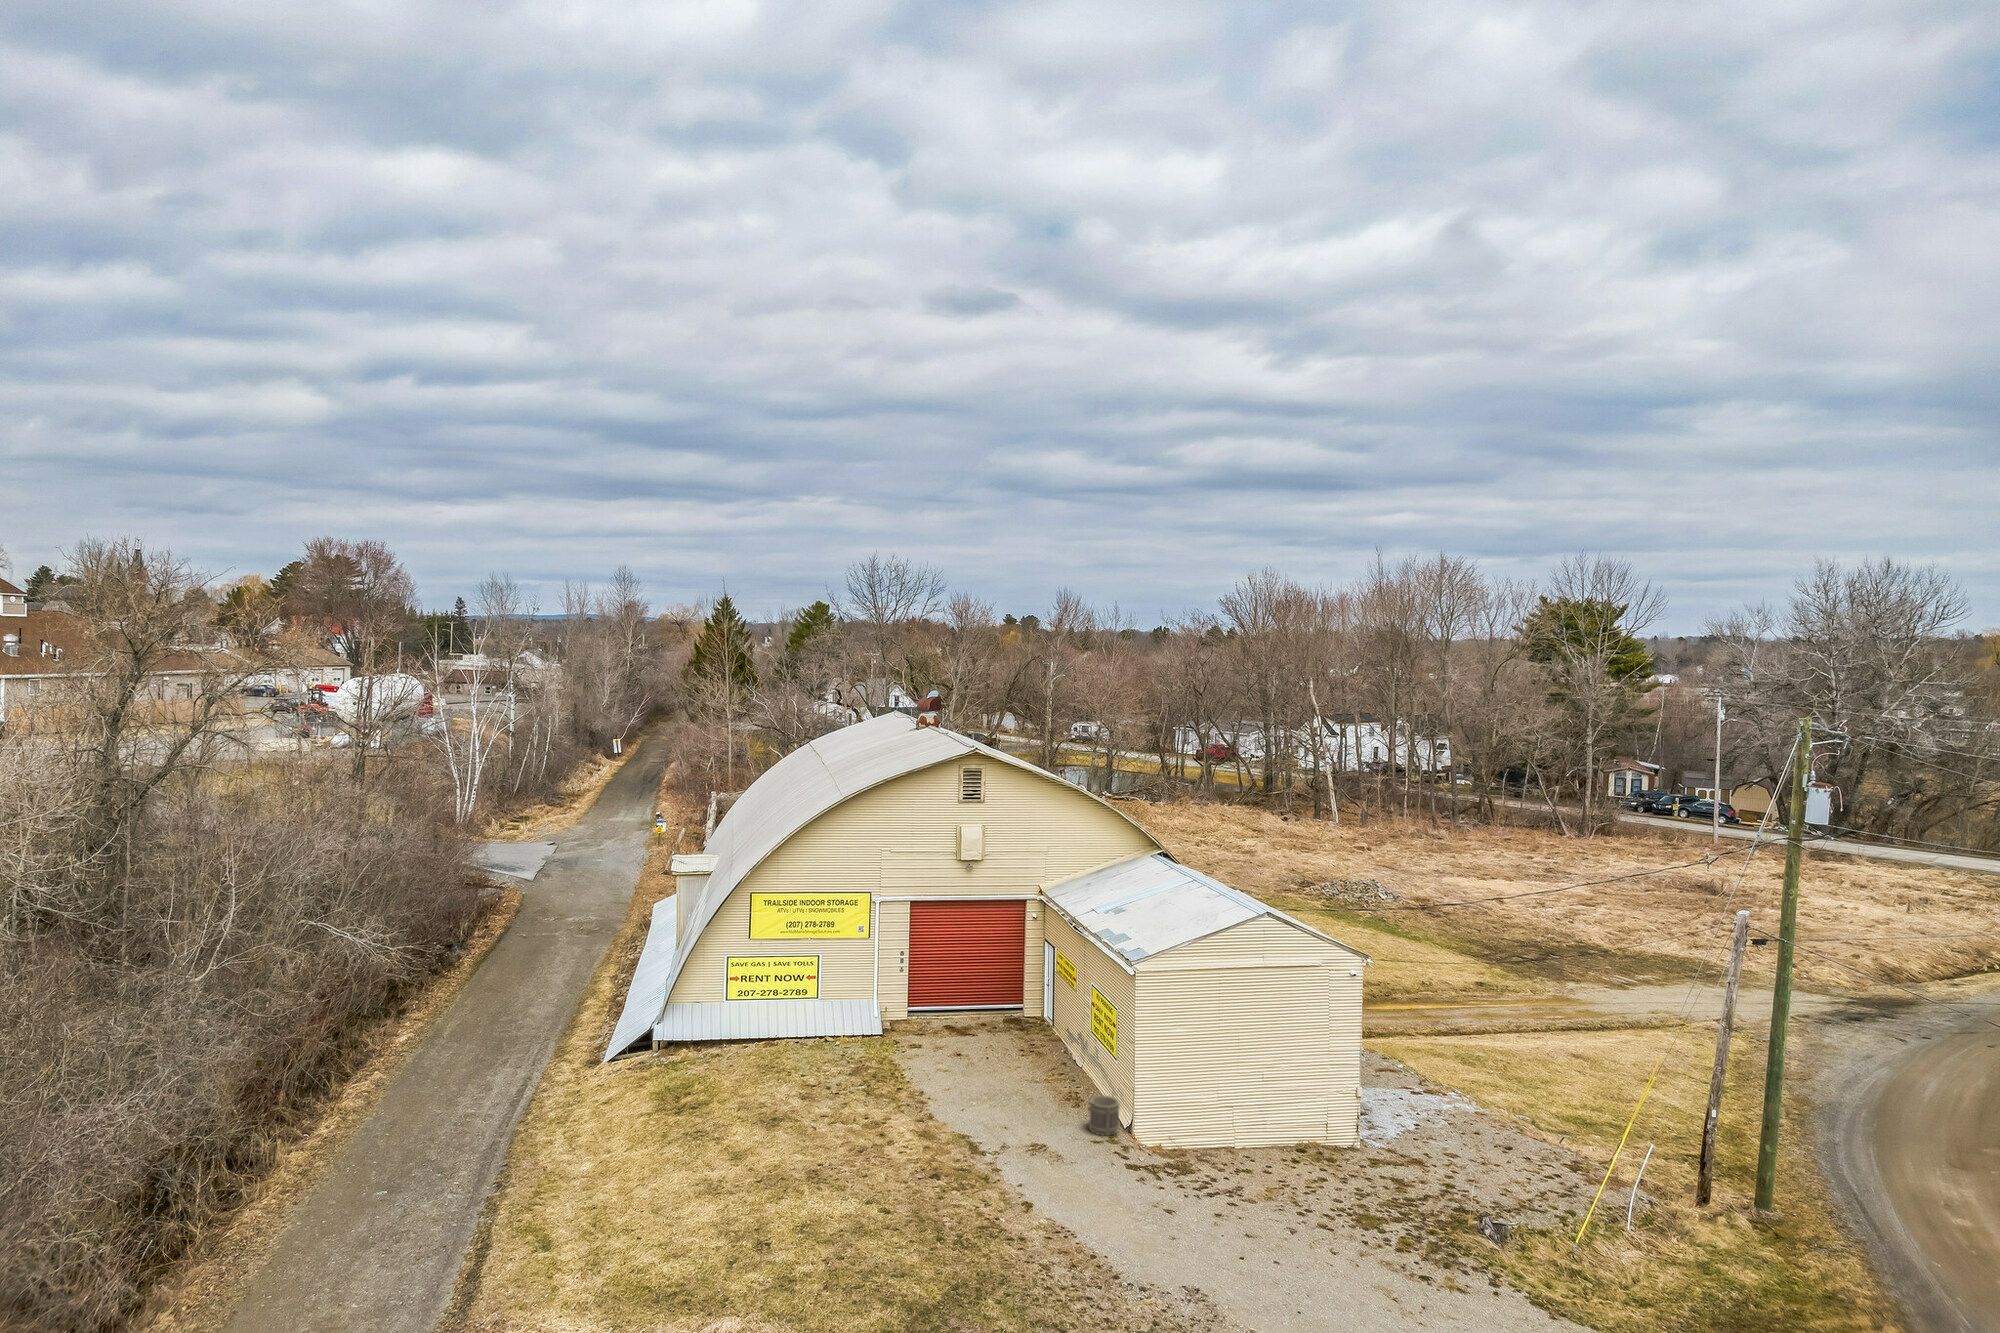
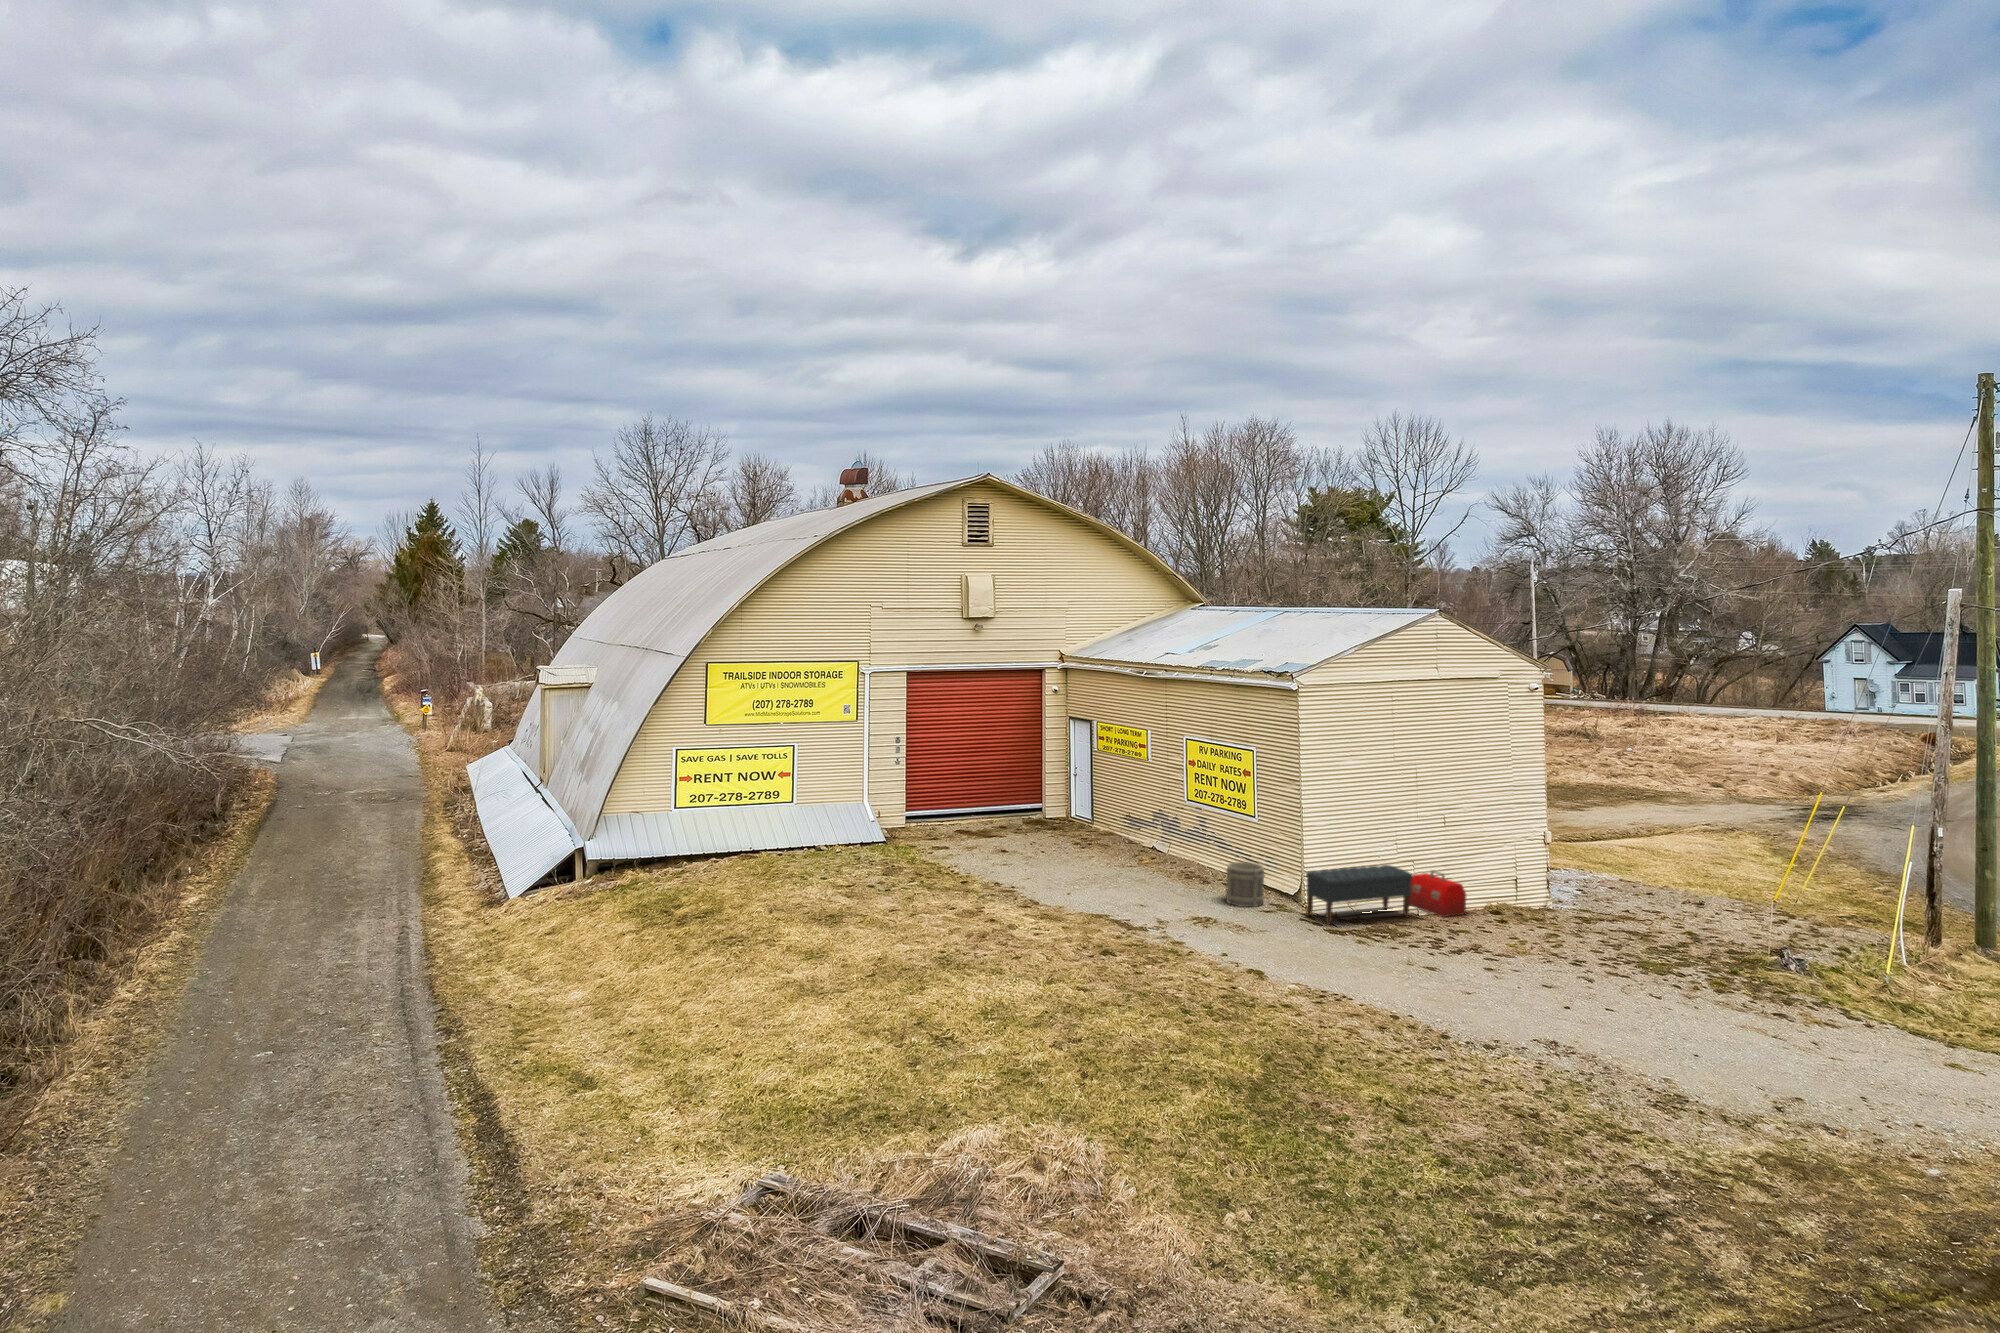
bench: none [1140,1113,1226,1162] -> present [1306,865,1413,925]
toolbox: none [1236,1120,1277,1163] -> present [1409,870,1466,917]

